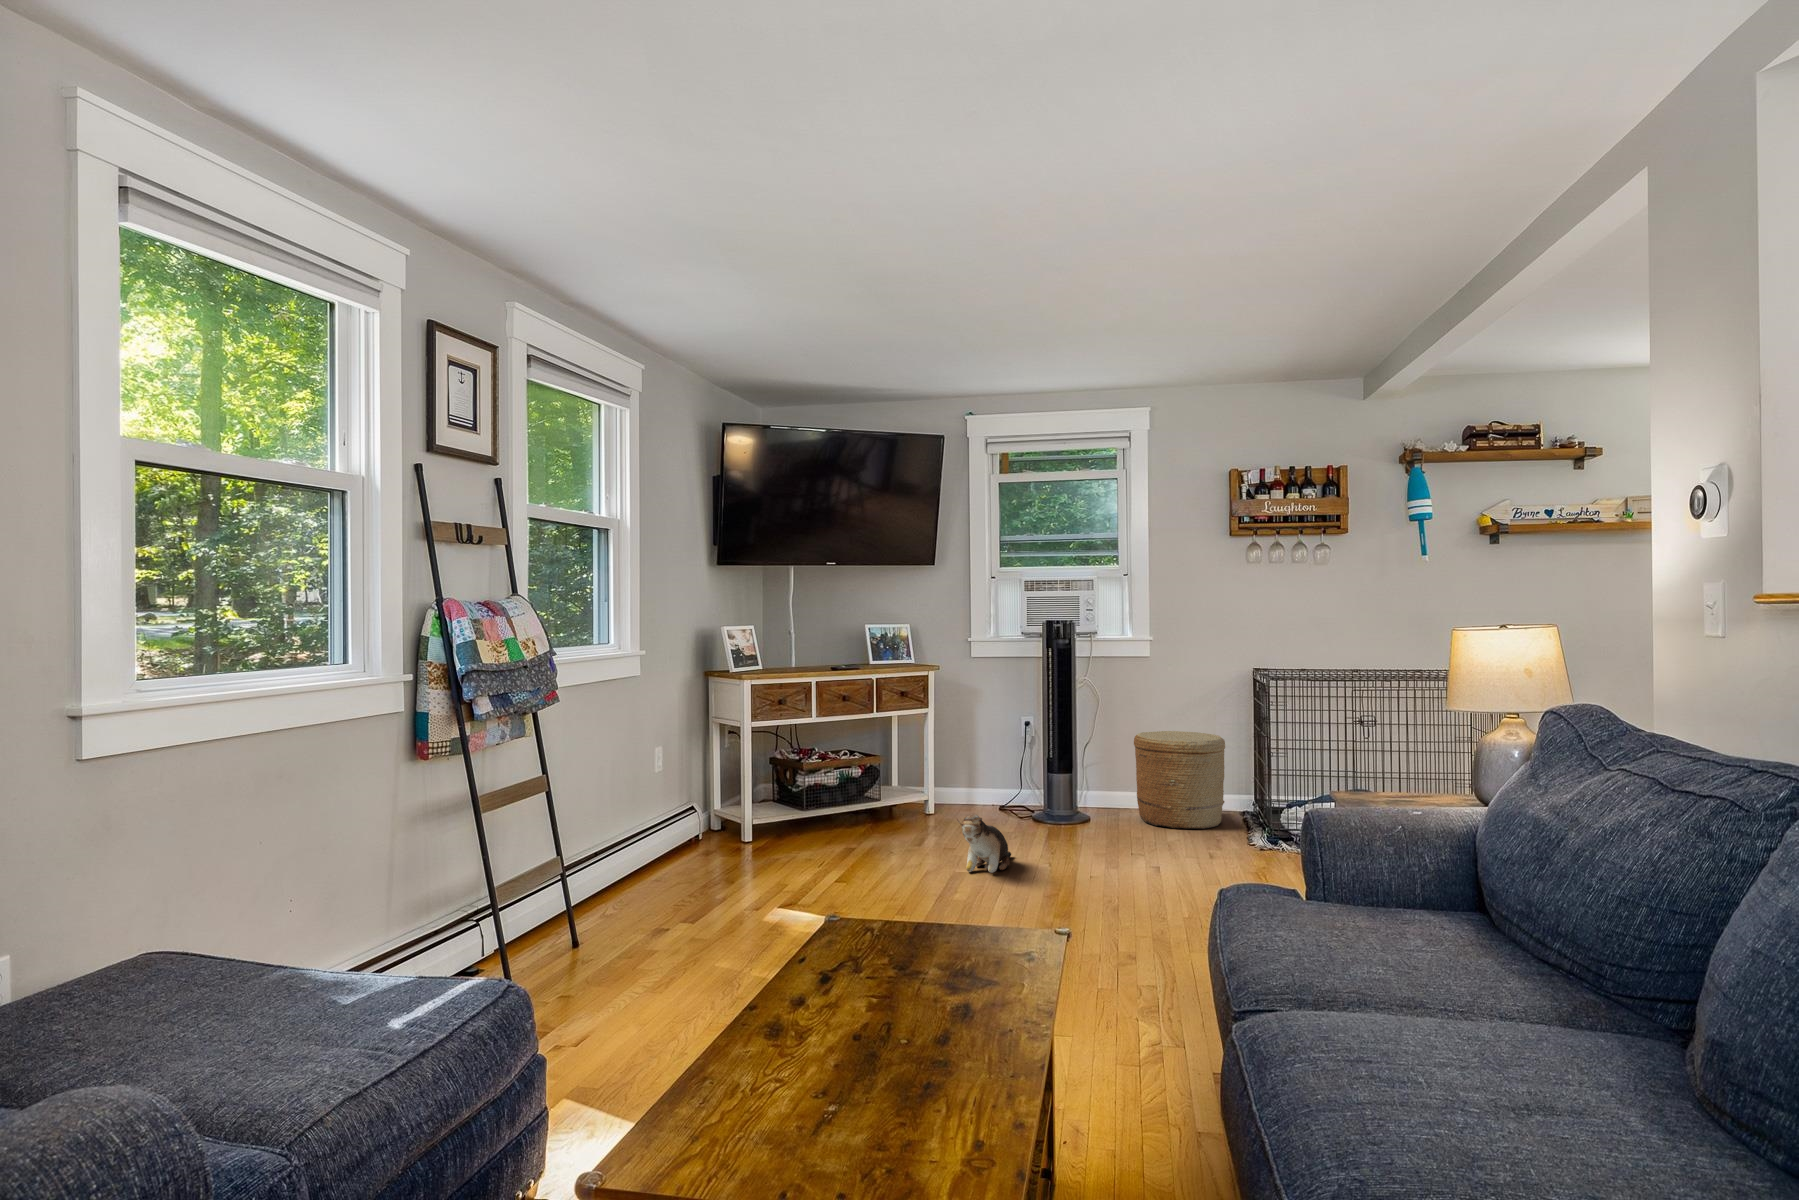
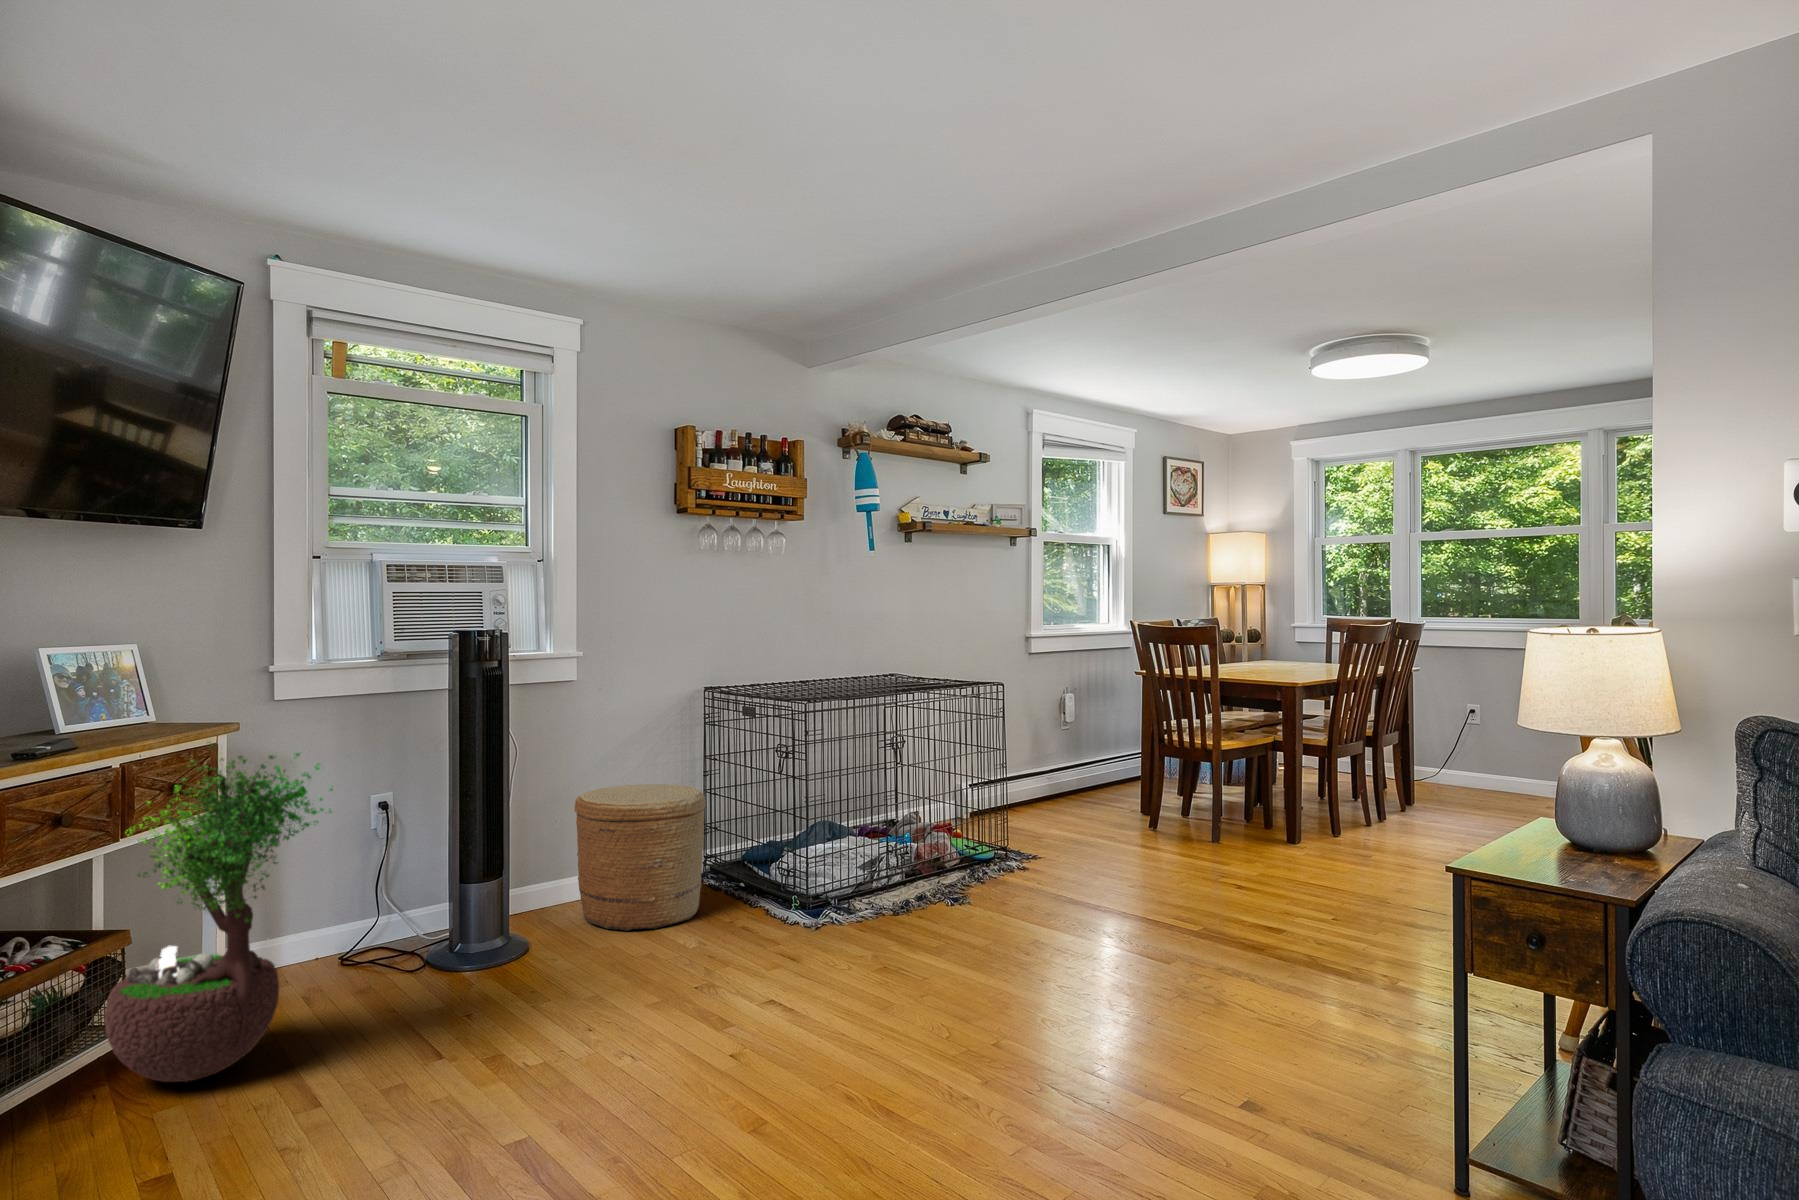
potted tree: none [856,670,947,832] -> present [105,742,333,1082]
plush toy: present [956,814,1011,873] -> none [489,1002,557,1116]

